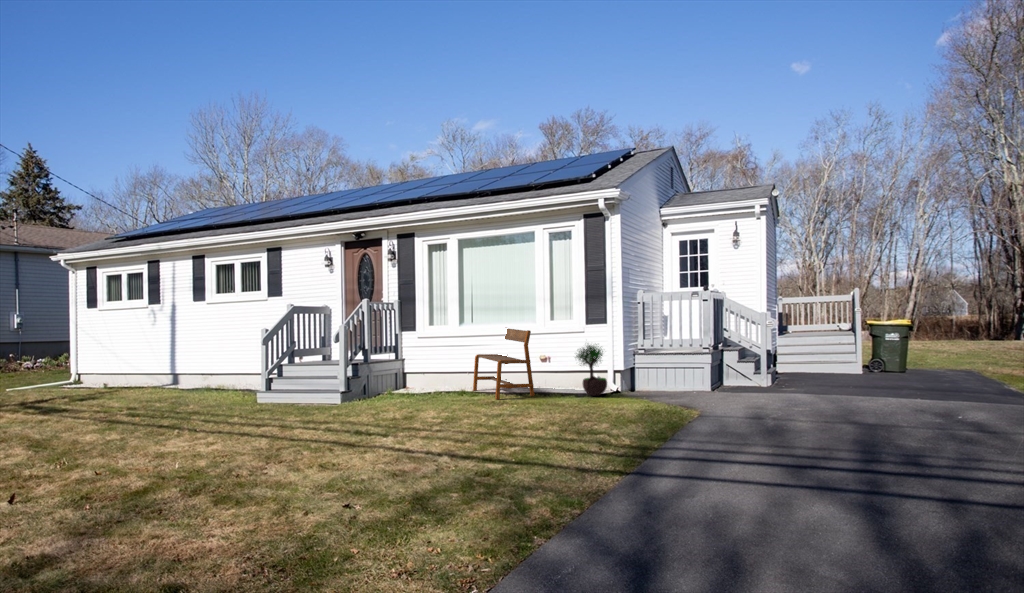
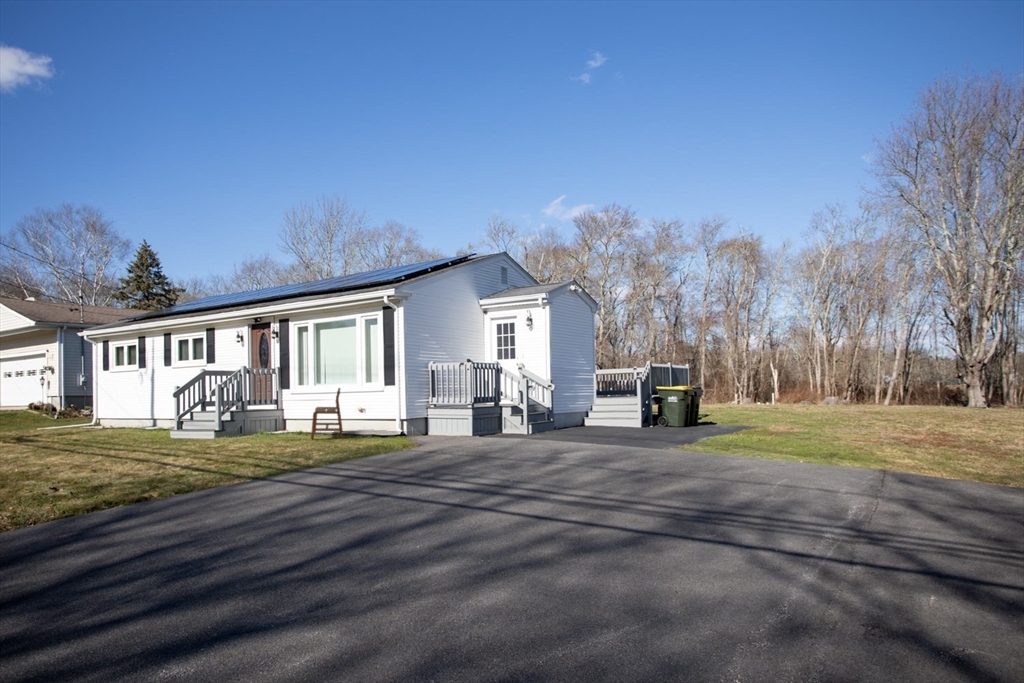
potted tree: present [576,345,607,396] -> none [363,397,391,438]

